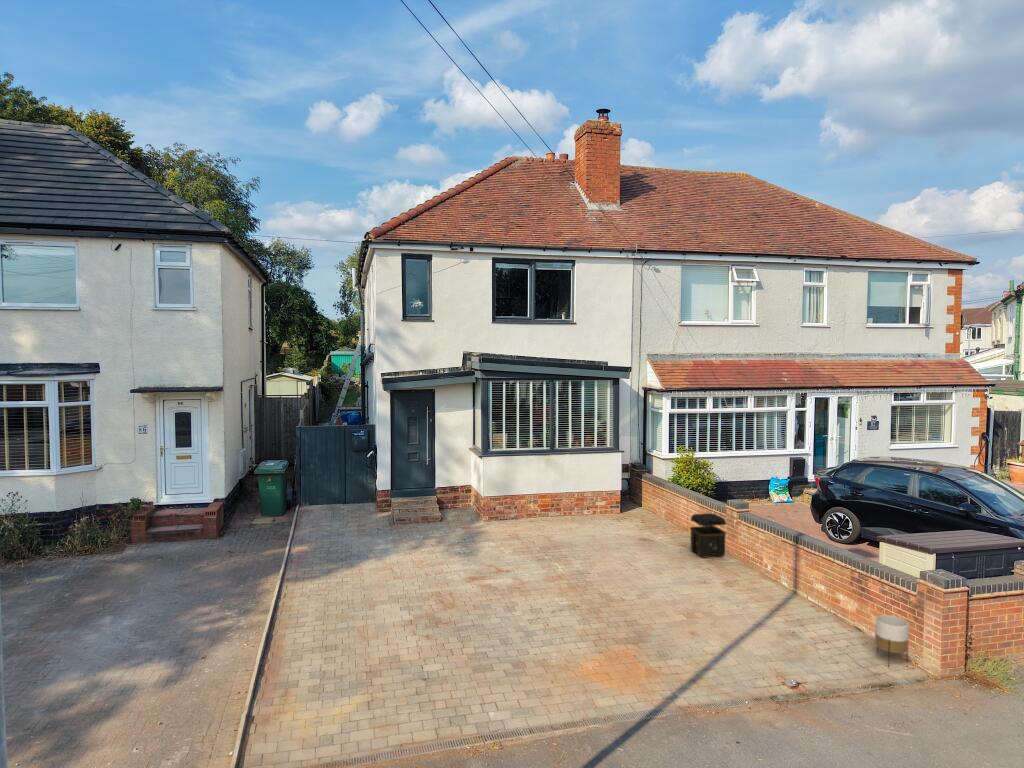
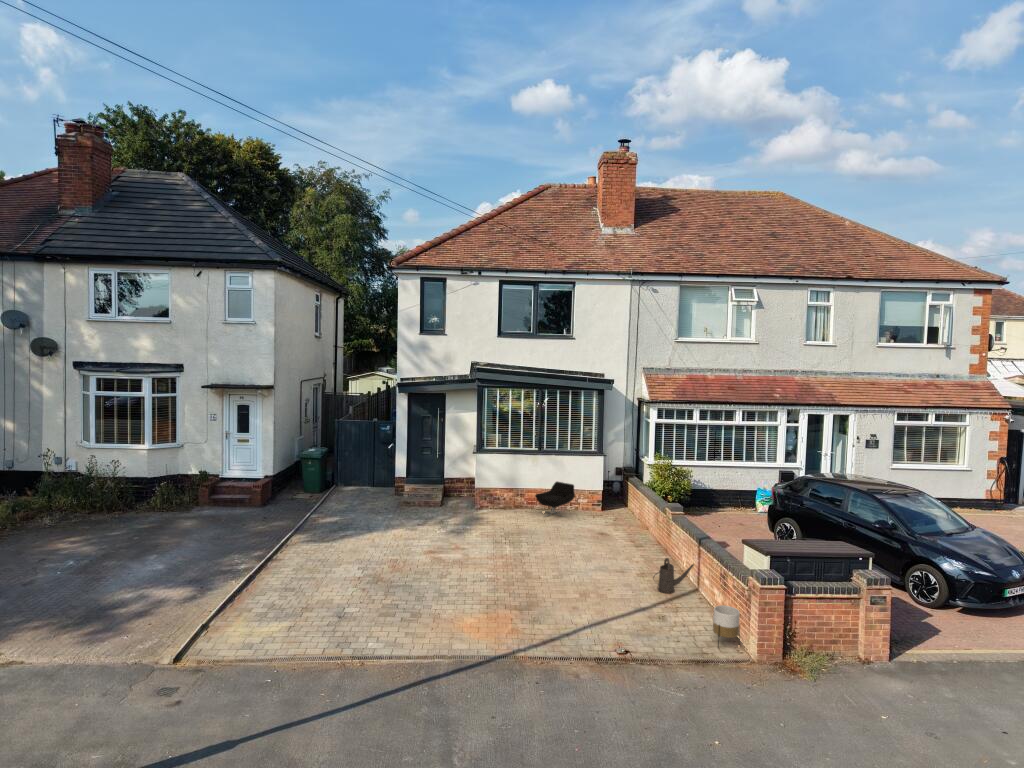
lounge chair: none [553,483,597,525] -> present [535,482,575,517]
toolbox: present [690,513,726,557] -> none [634,514,662,553]
watering can: none [756,563,798,604] -> present [653,558,694,594]

